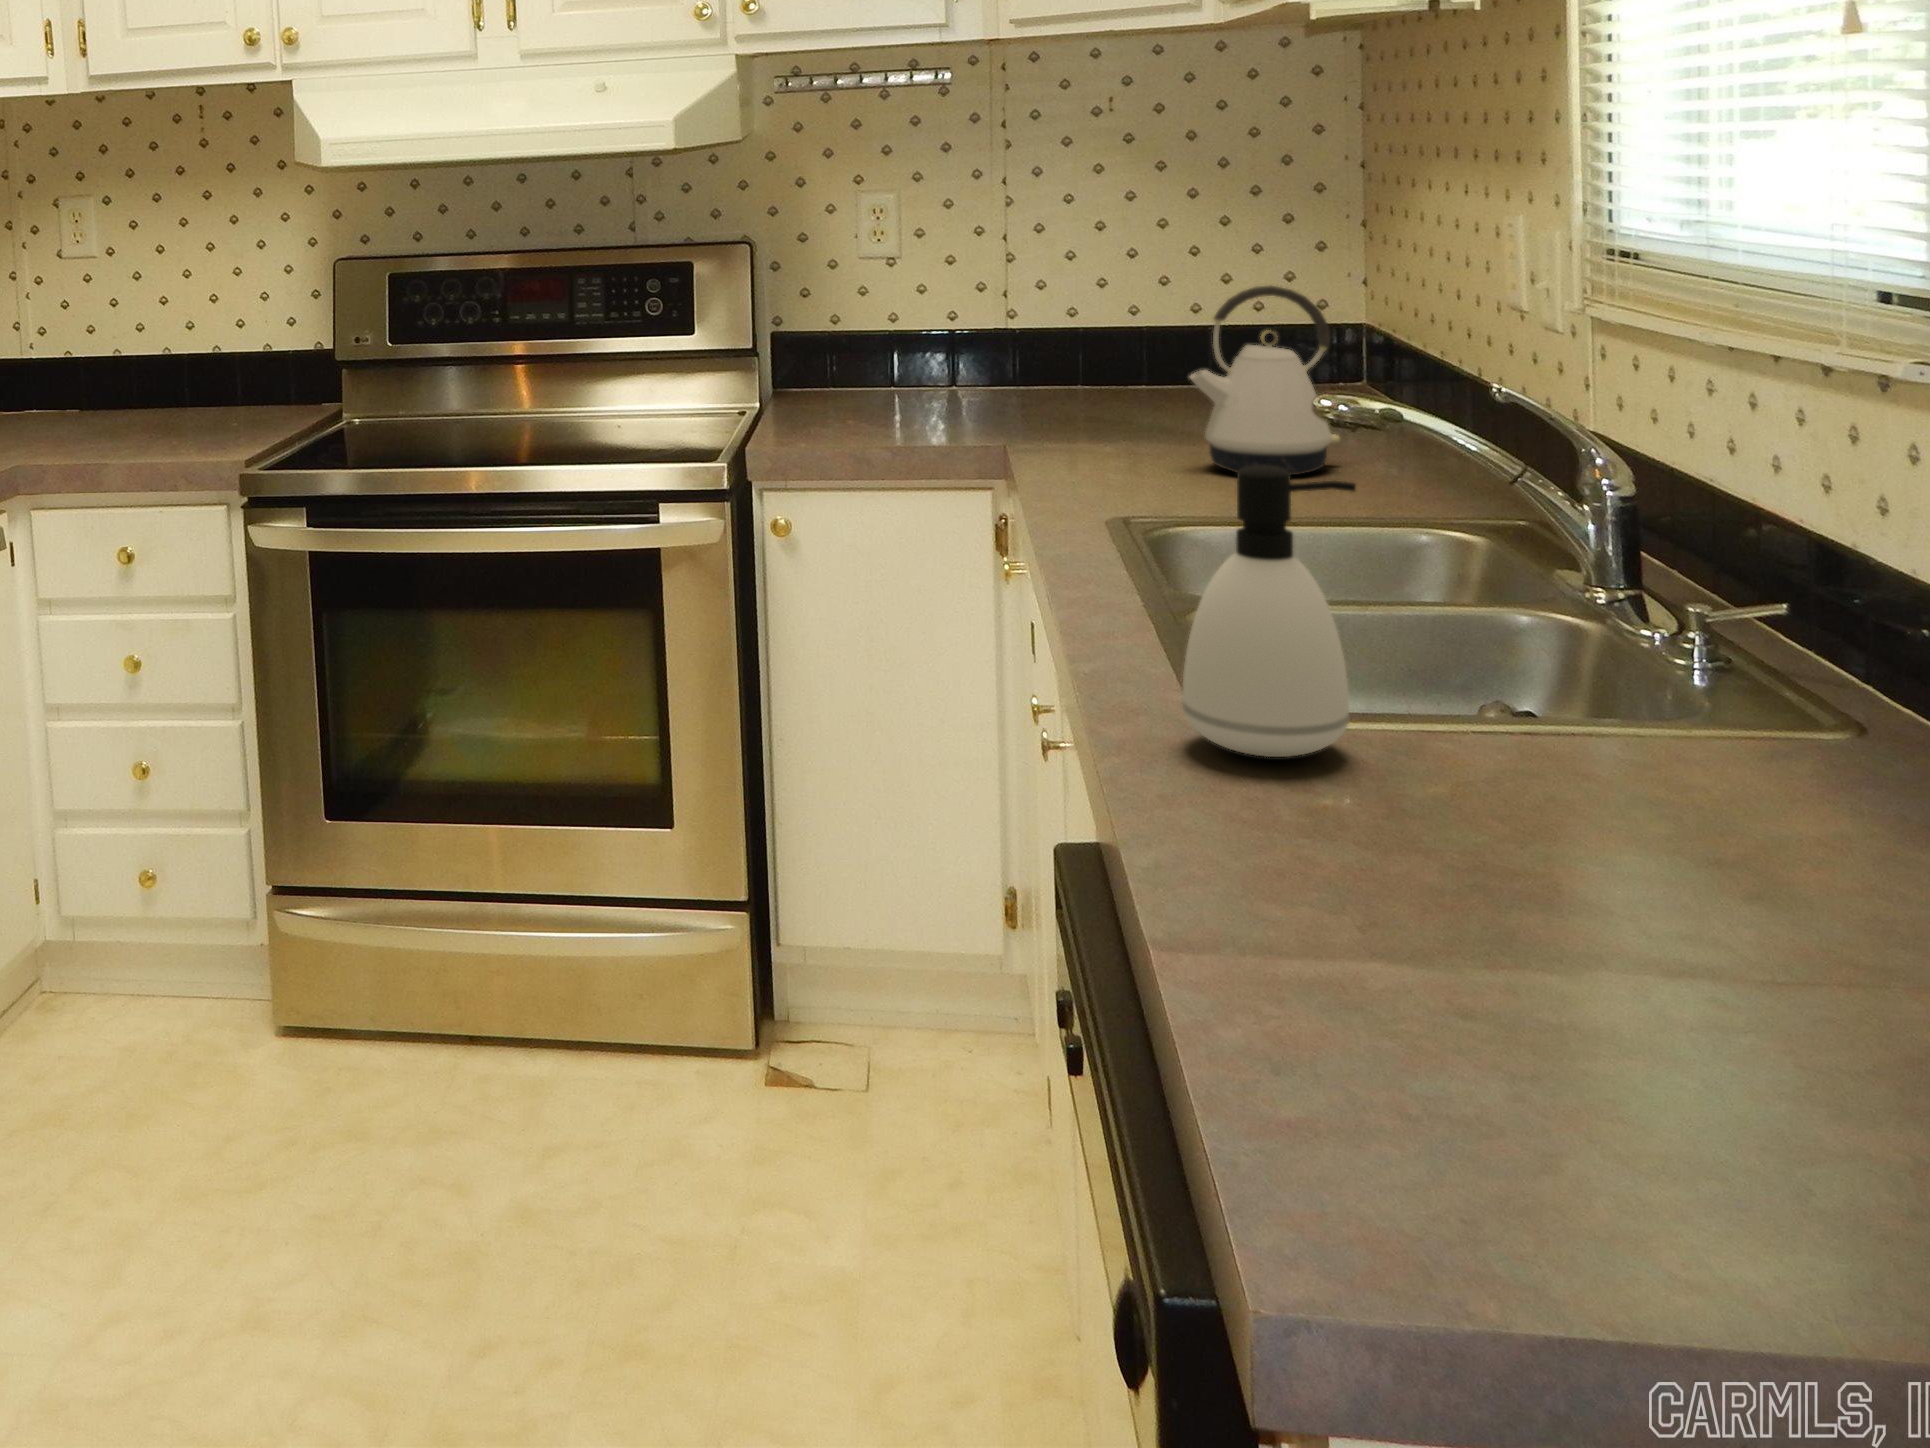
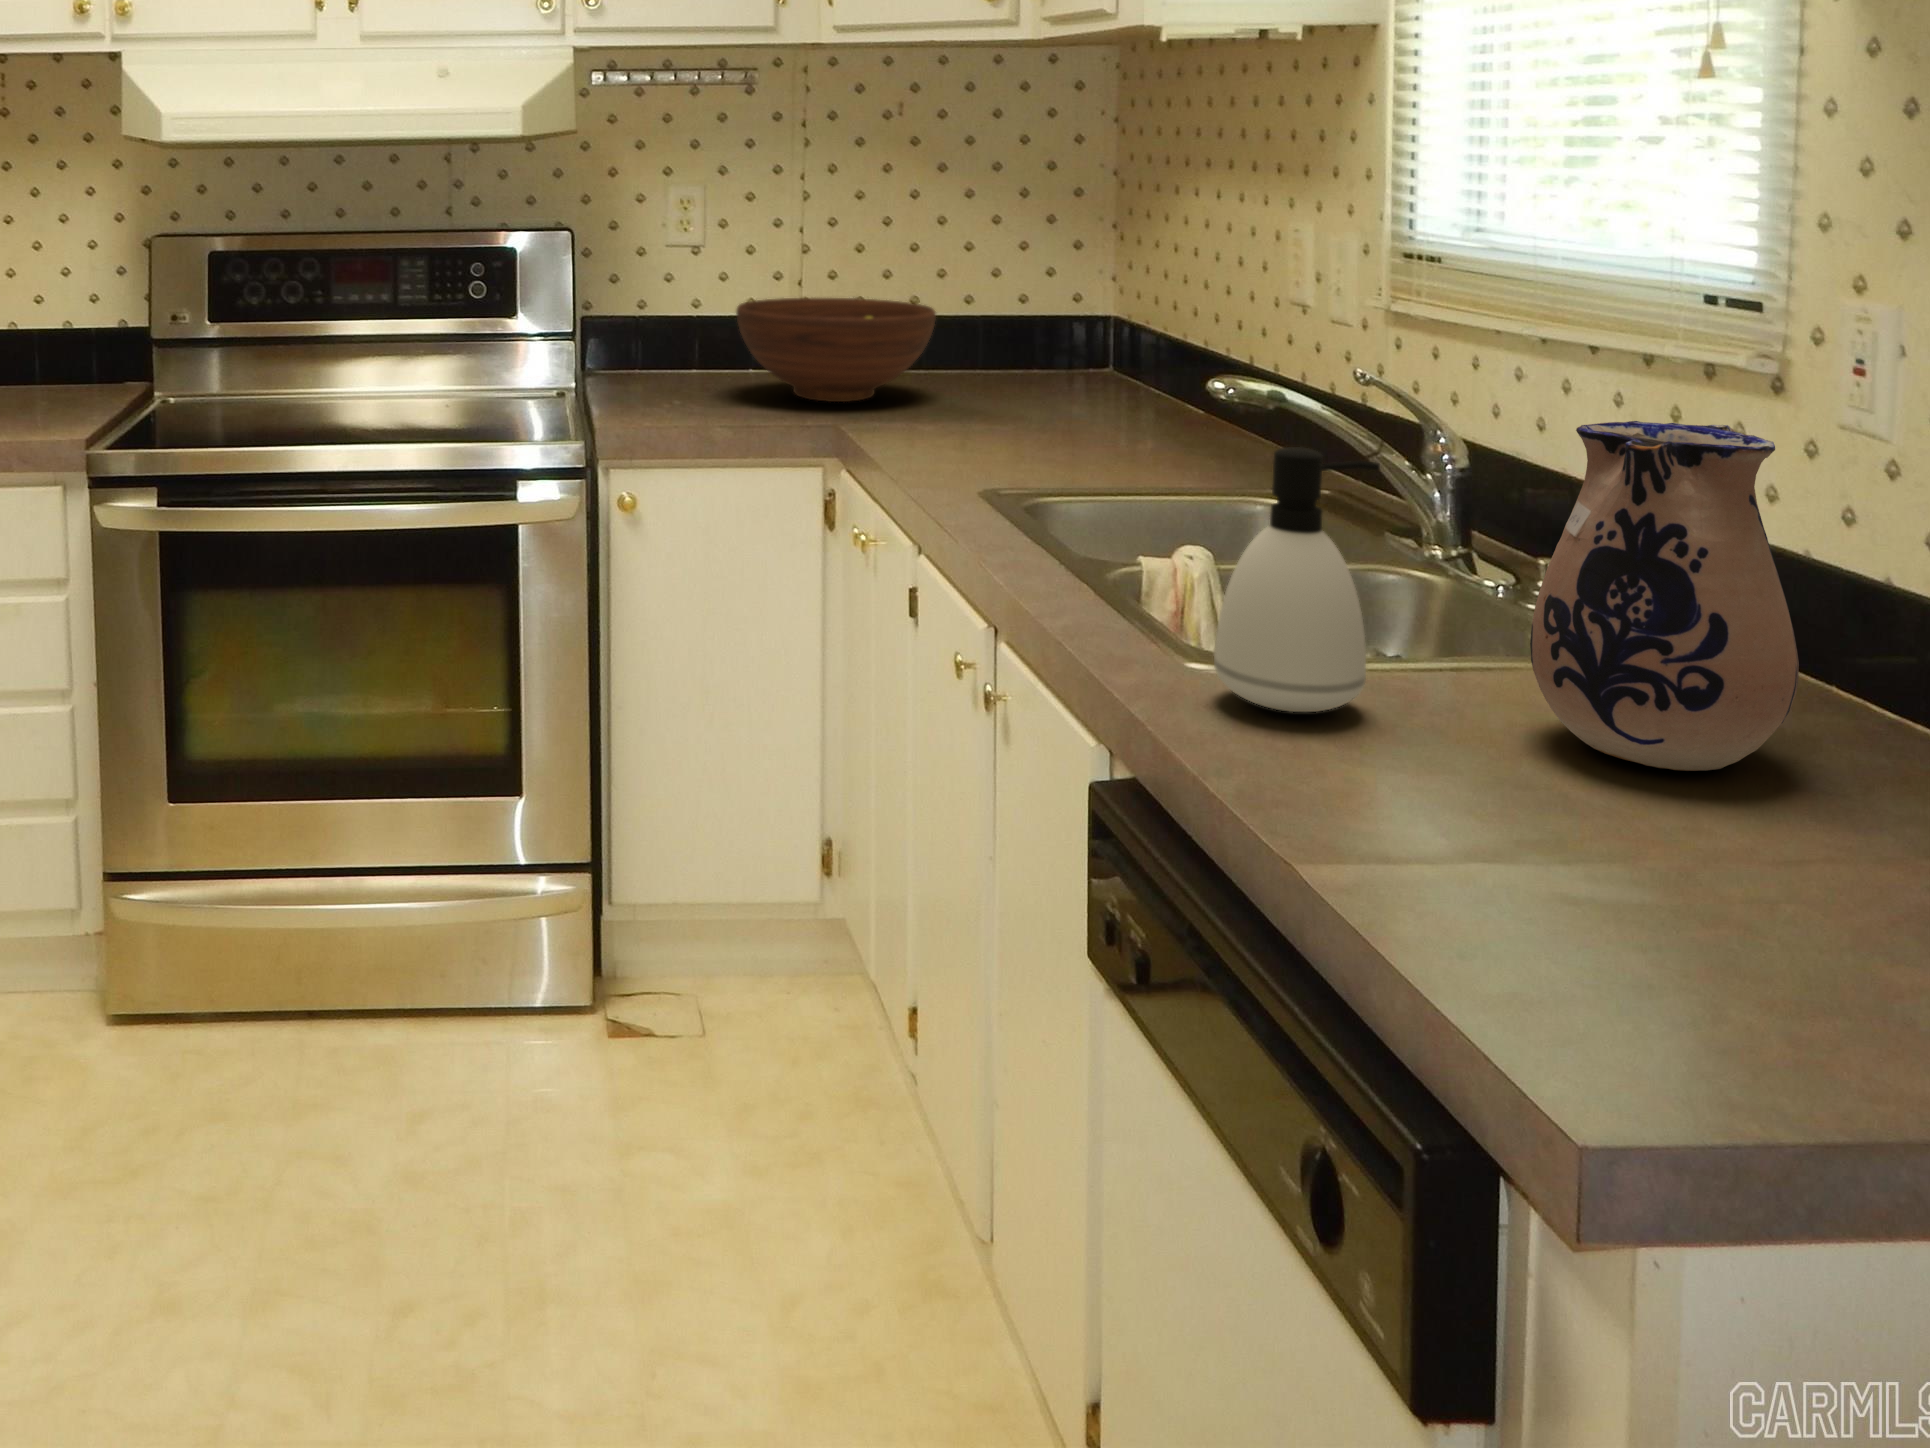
kettle: present [1190,286,1340,475] -> none [1012,279,1134,449]
fruit bowl: none [920,312,1144,425] -> present [736,298,936,402]
ceramic pitcher: none [1517,436,1824,838] -> present [1530,421,1799,771]

